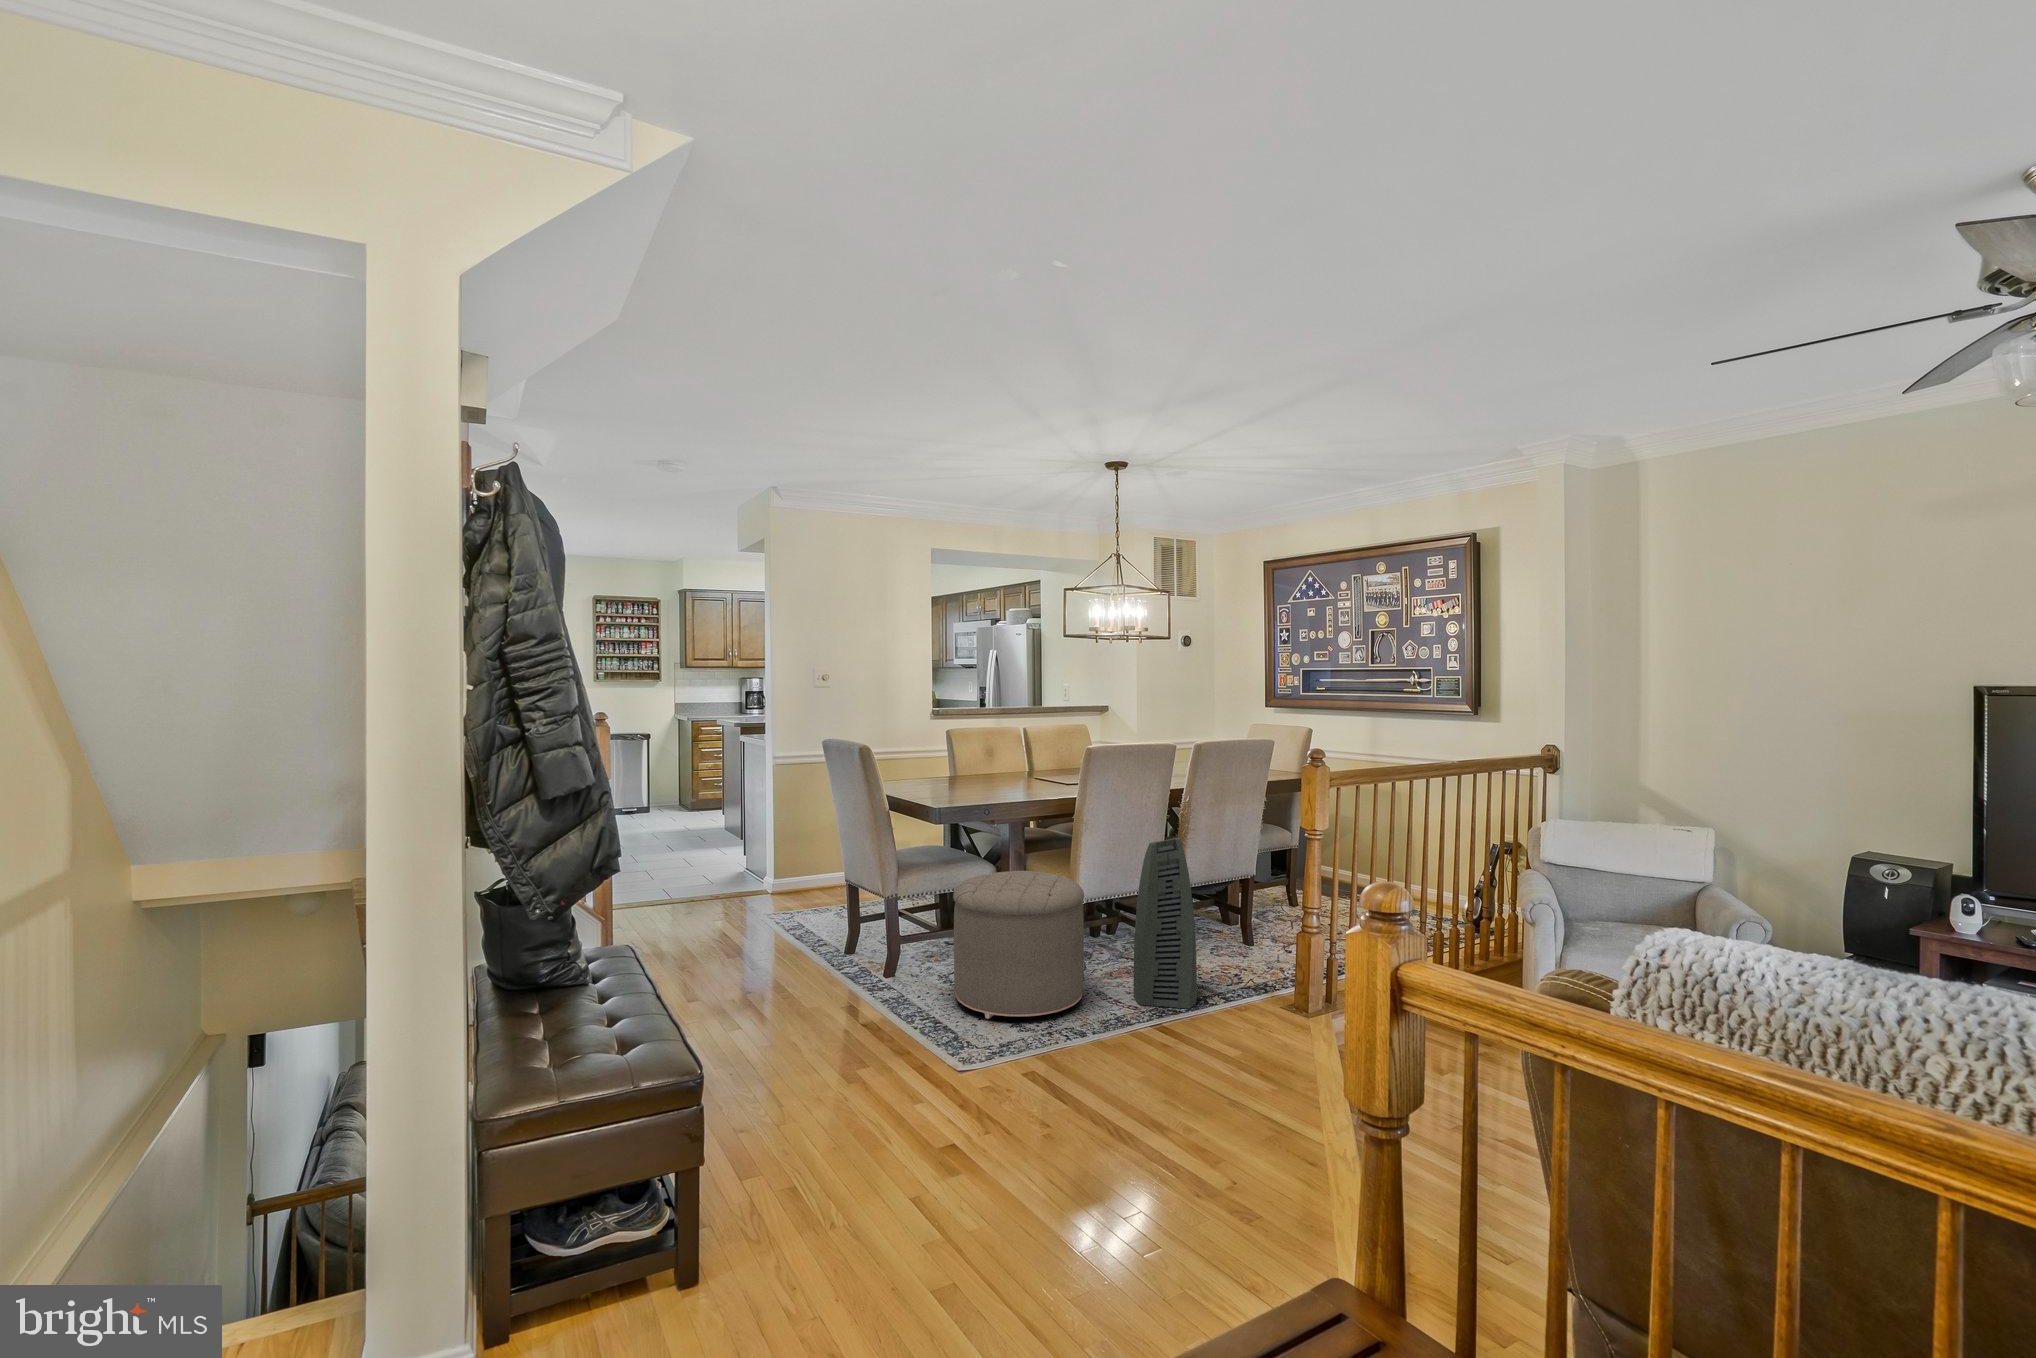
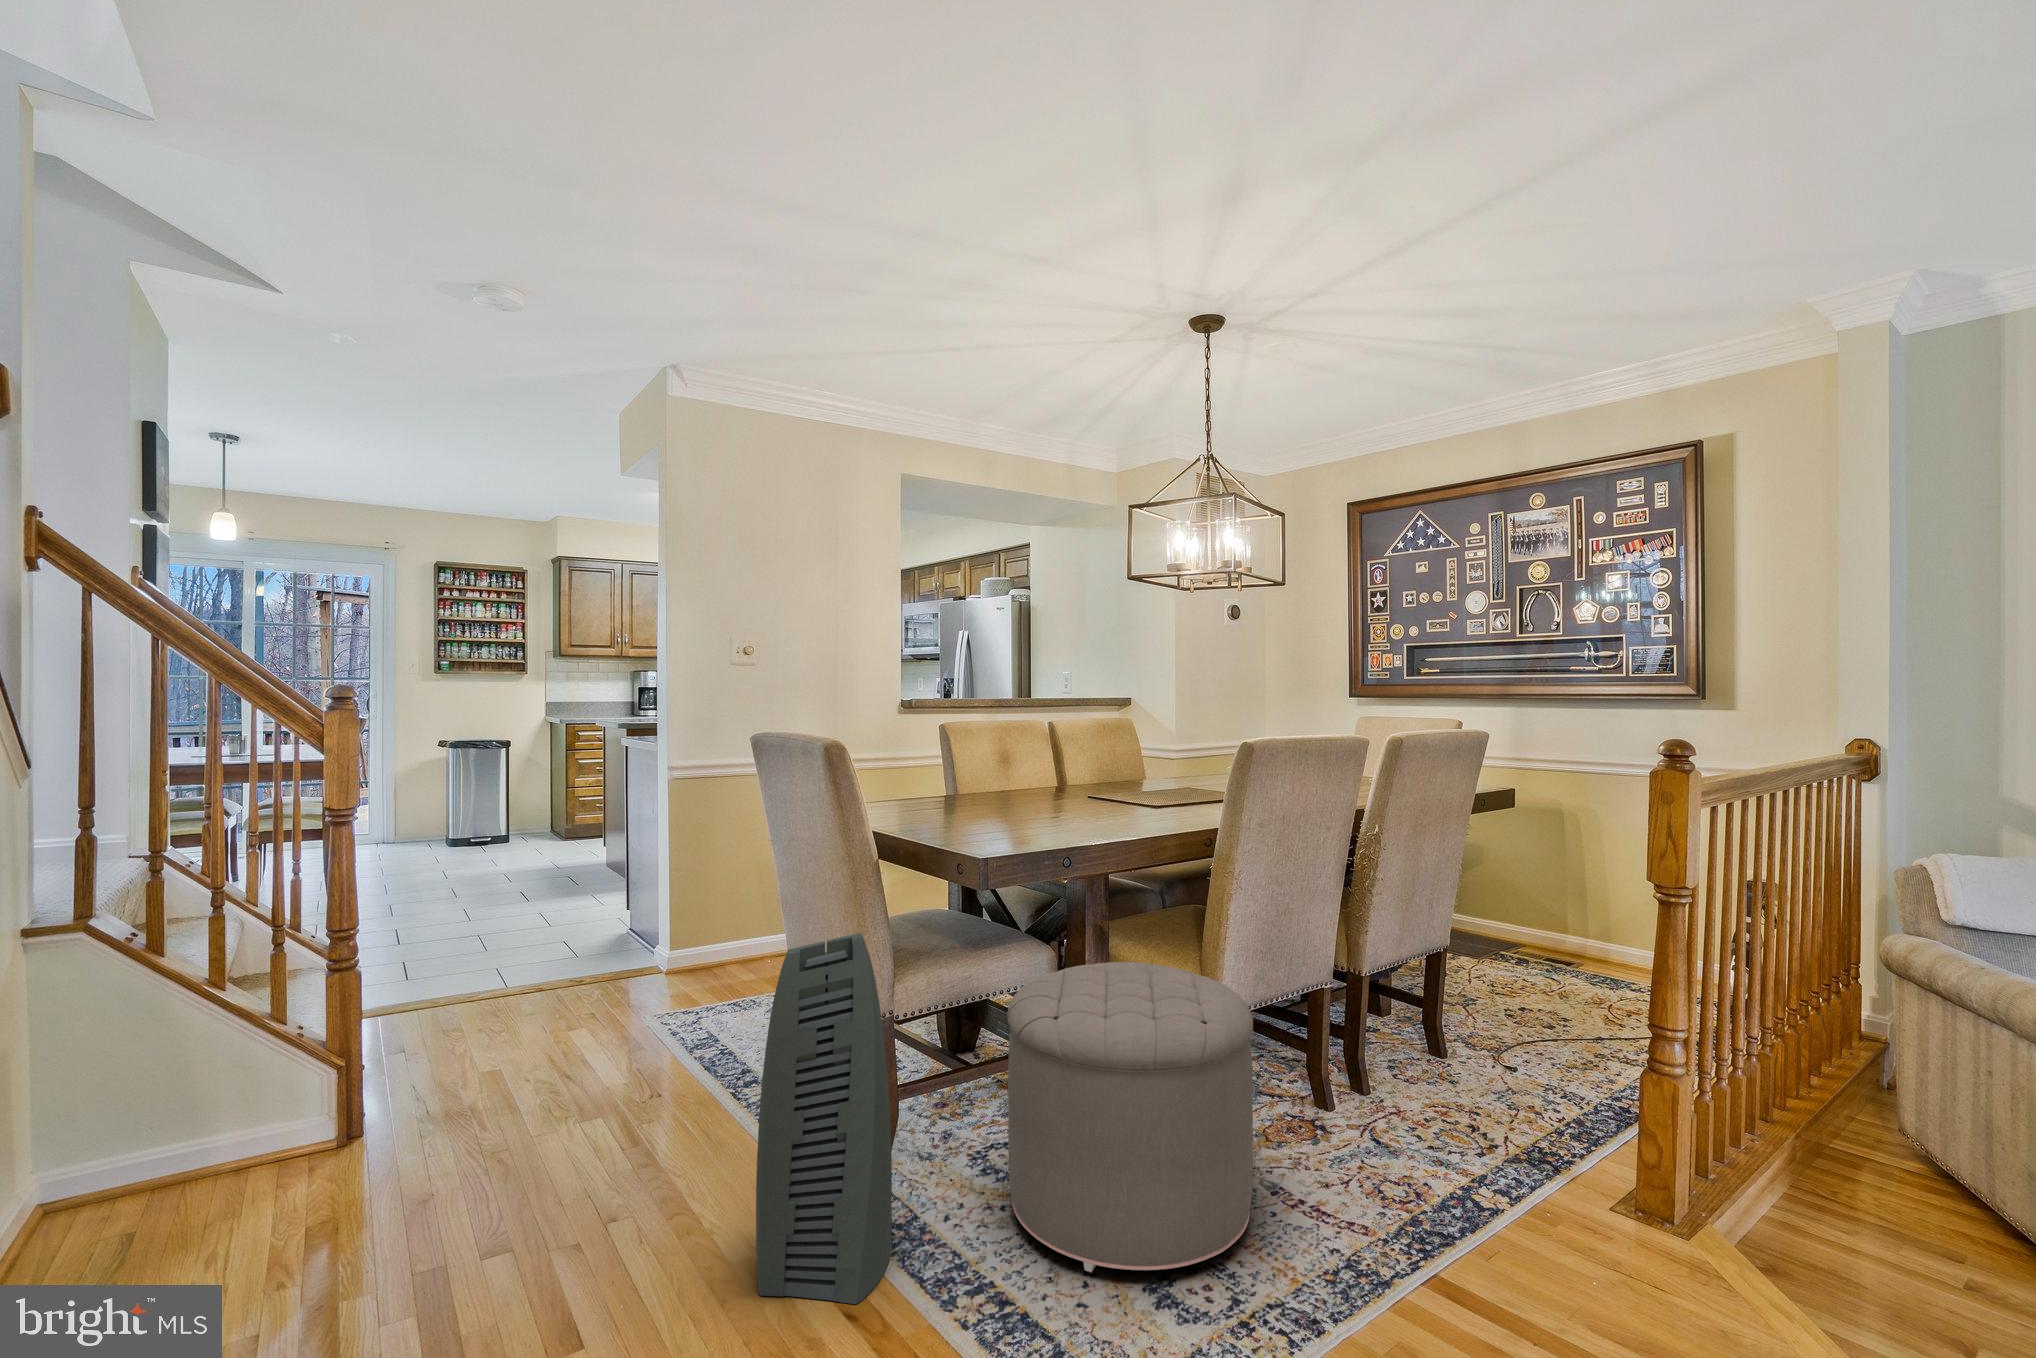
air purifier: present [1134,838,1197,1009] -> present [756,933,892,1304]

